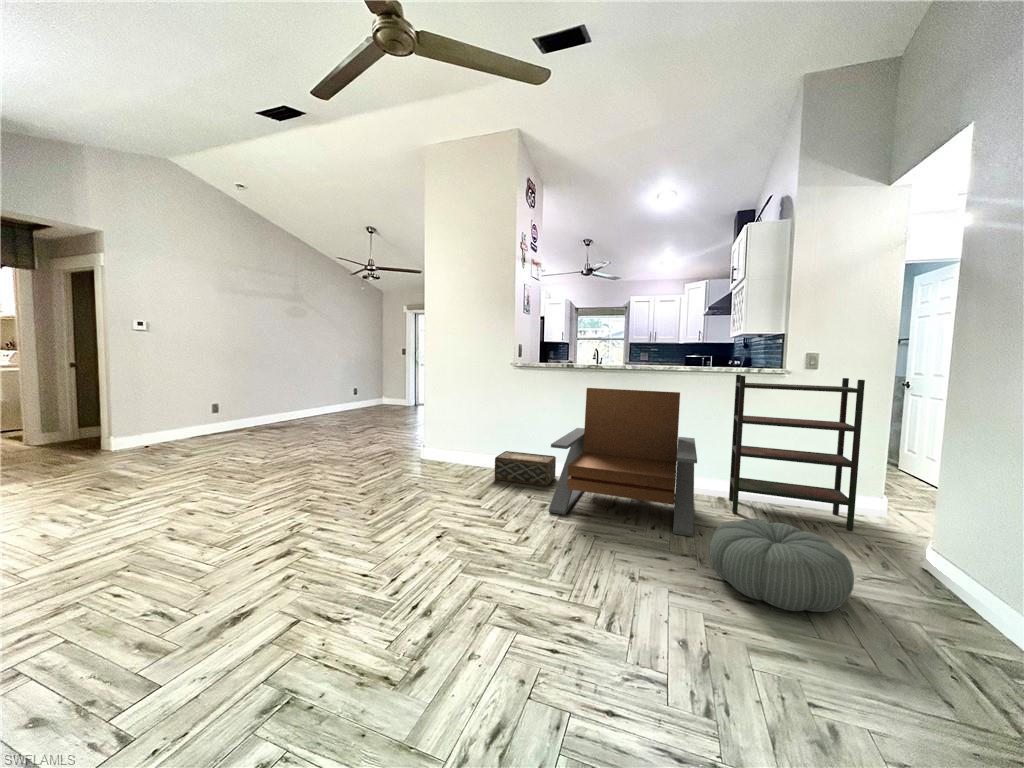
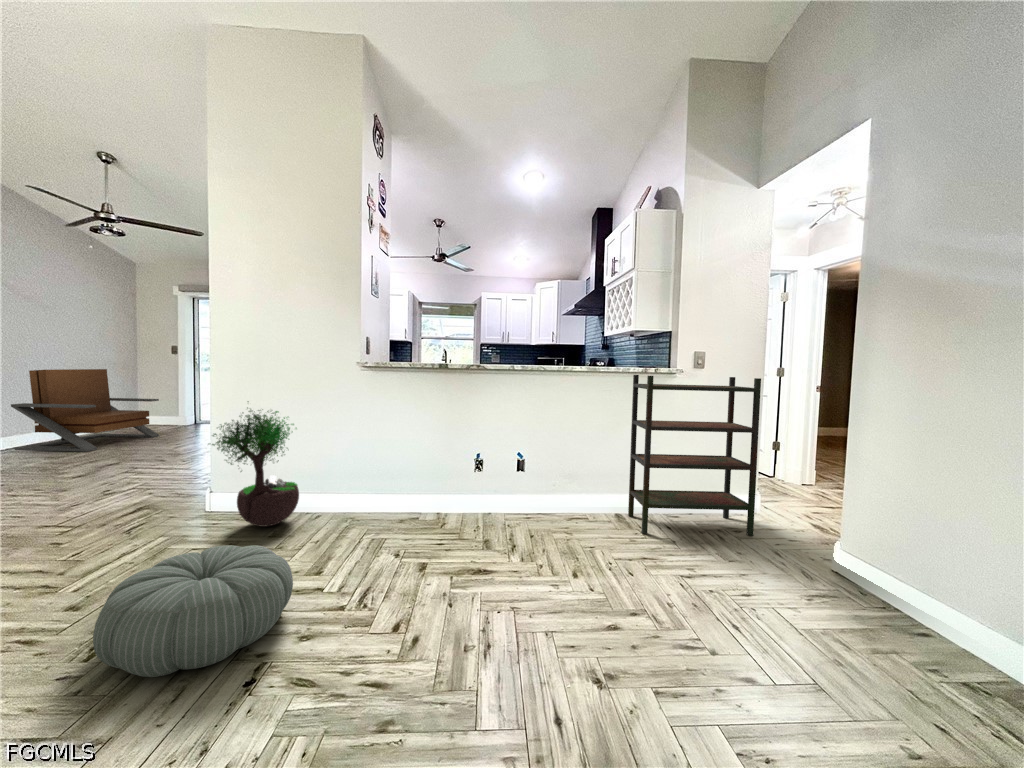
potted tree: none [422,388,473,471] -> present [212,409,299,527]
lounge chair: present [549,388,697,537] -> present [11,369,159,451]
woven basket: present [495,451,556,486] -> none [337,487,425,531]
pouf: present [710,519,854,612] -> present [93,545,293,677]

